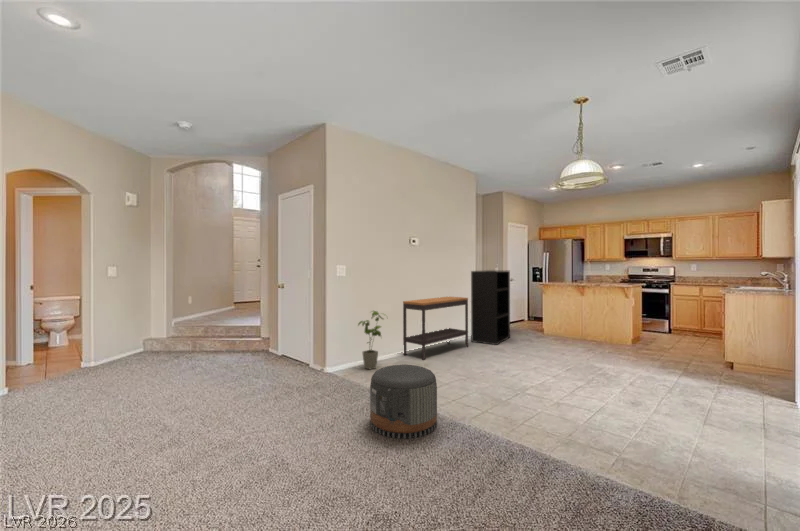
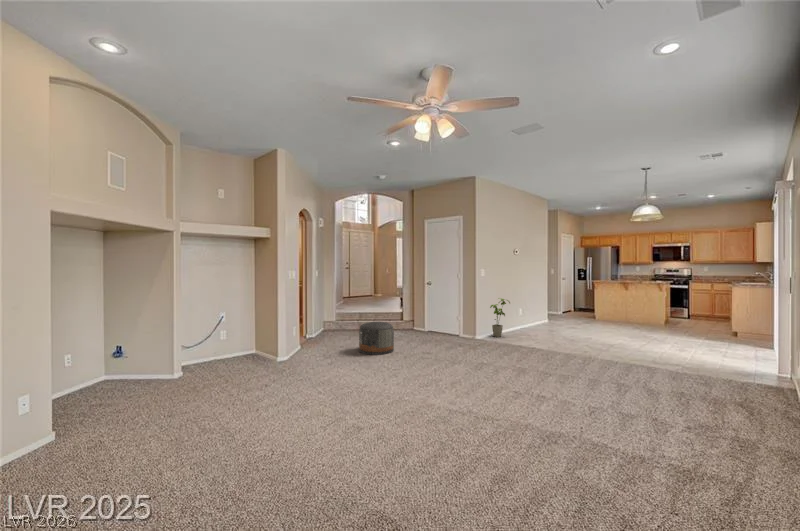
bookshelf: present [471,270,510,345] -> none [547,271,573,325]
console table: present [403,297,468,360] -> none [509,290,548,332]
pouf: present [370,364,437,439] -> present [359,322,394,355]

